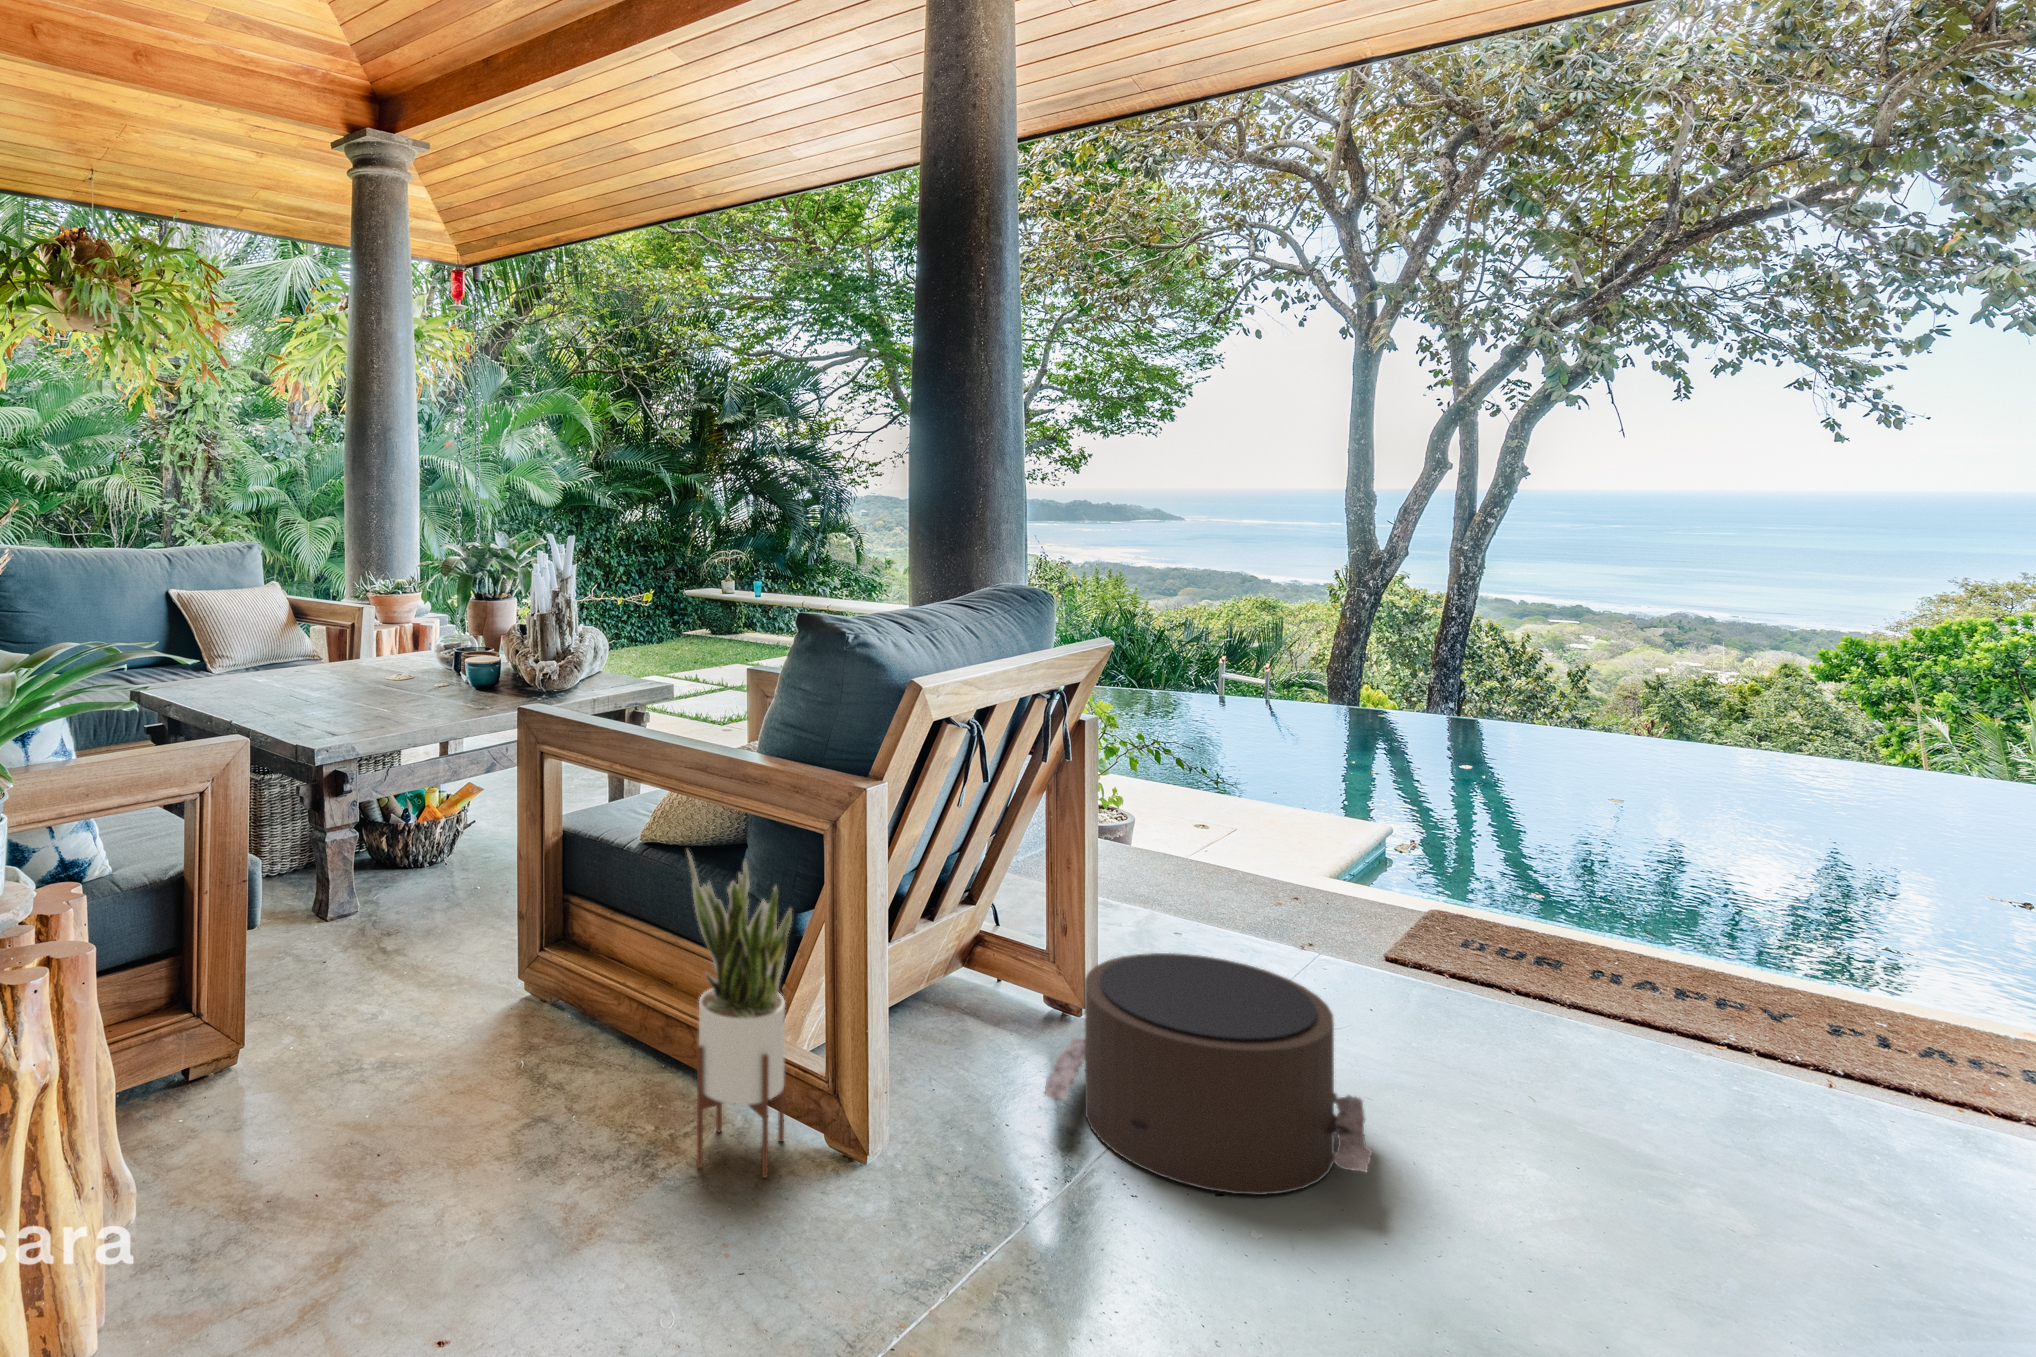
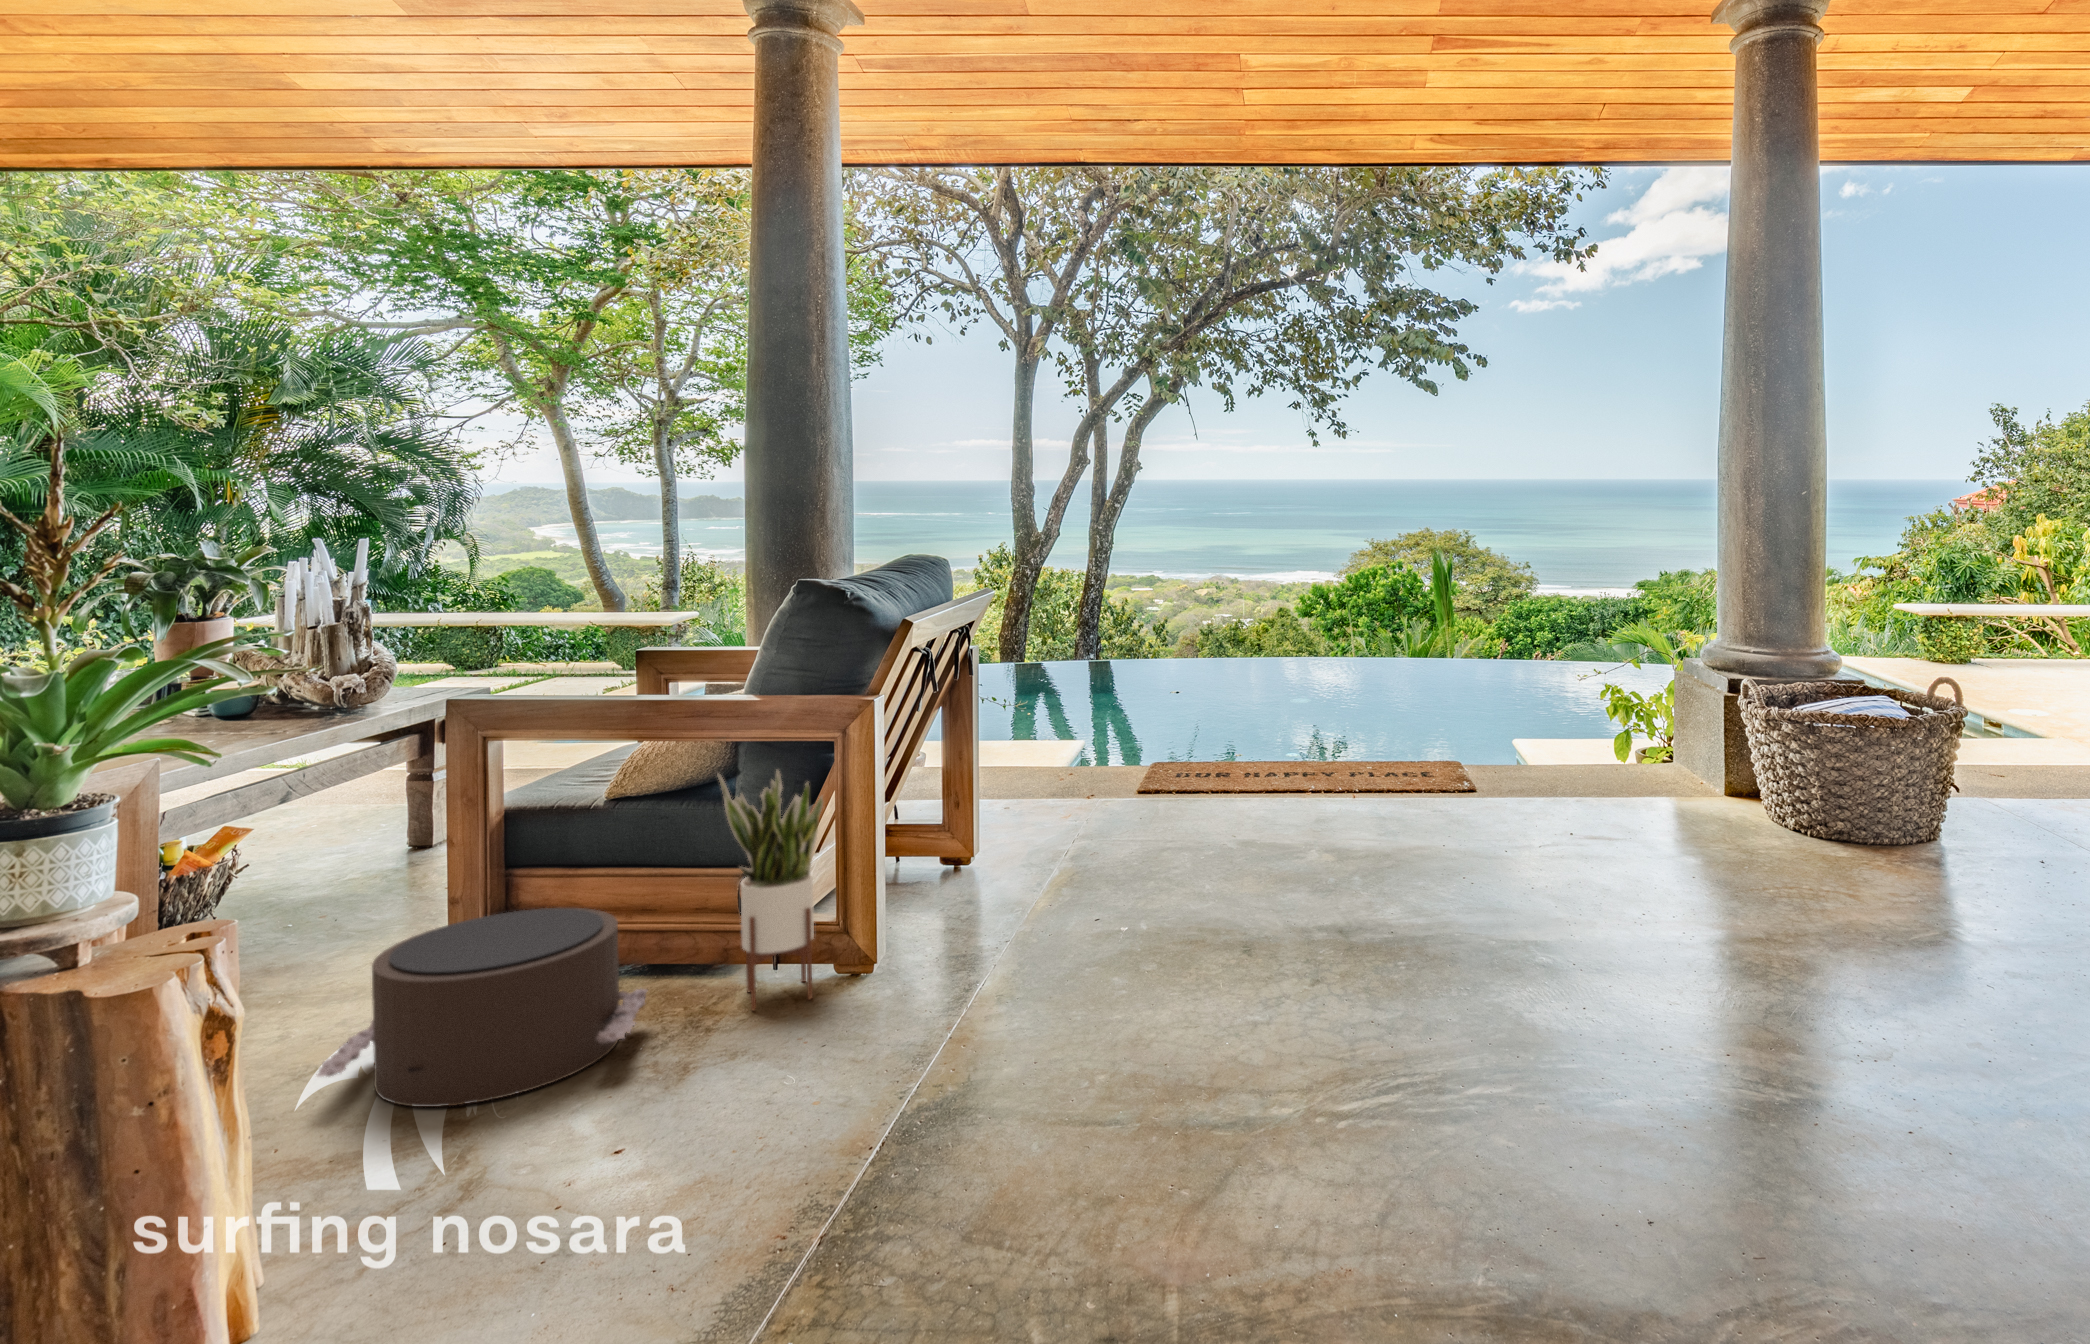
pouf: present [1044,953,1372,1195] -> present [317,908,647,1107]

